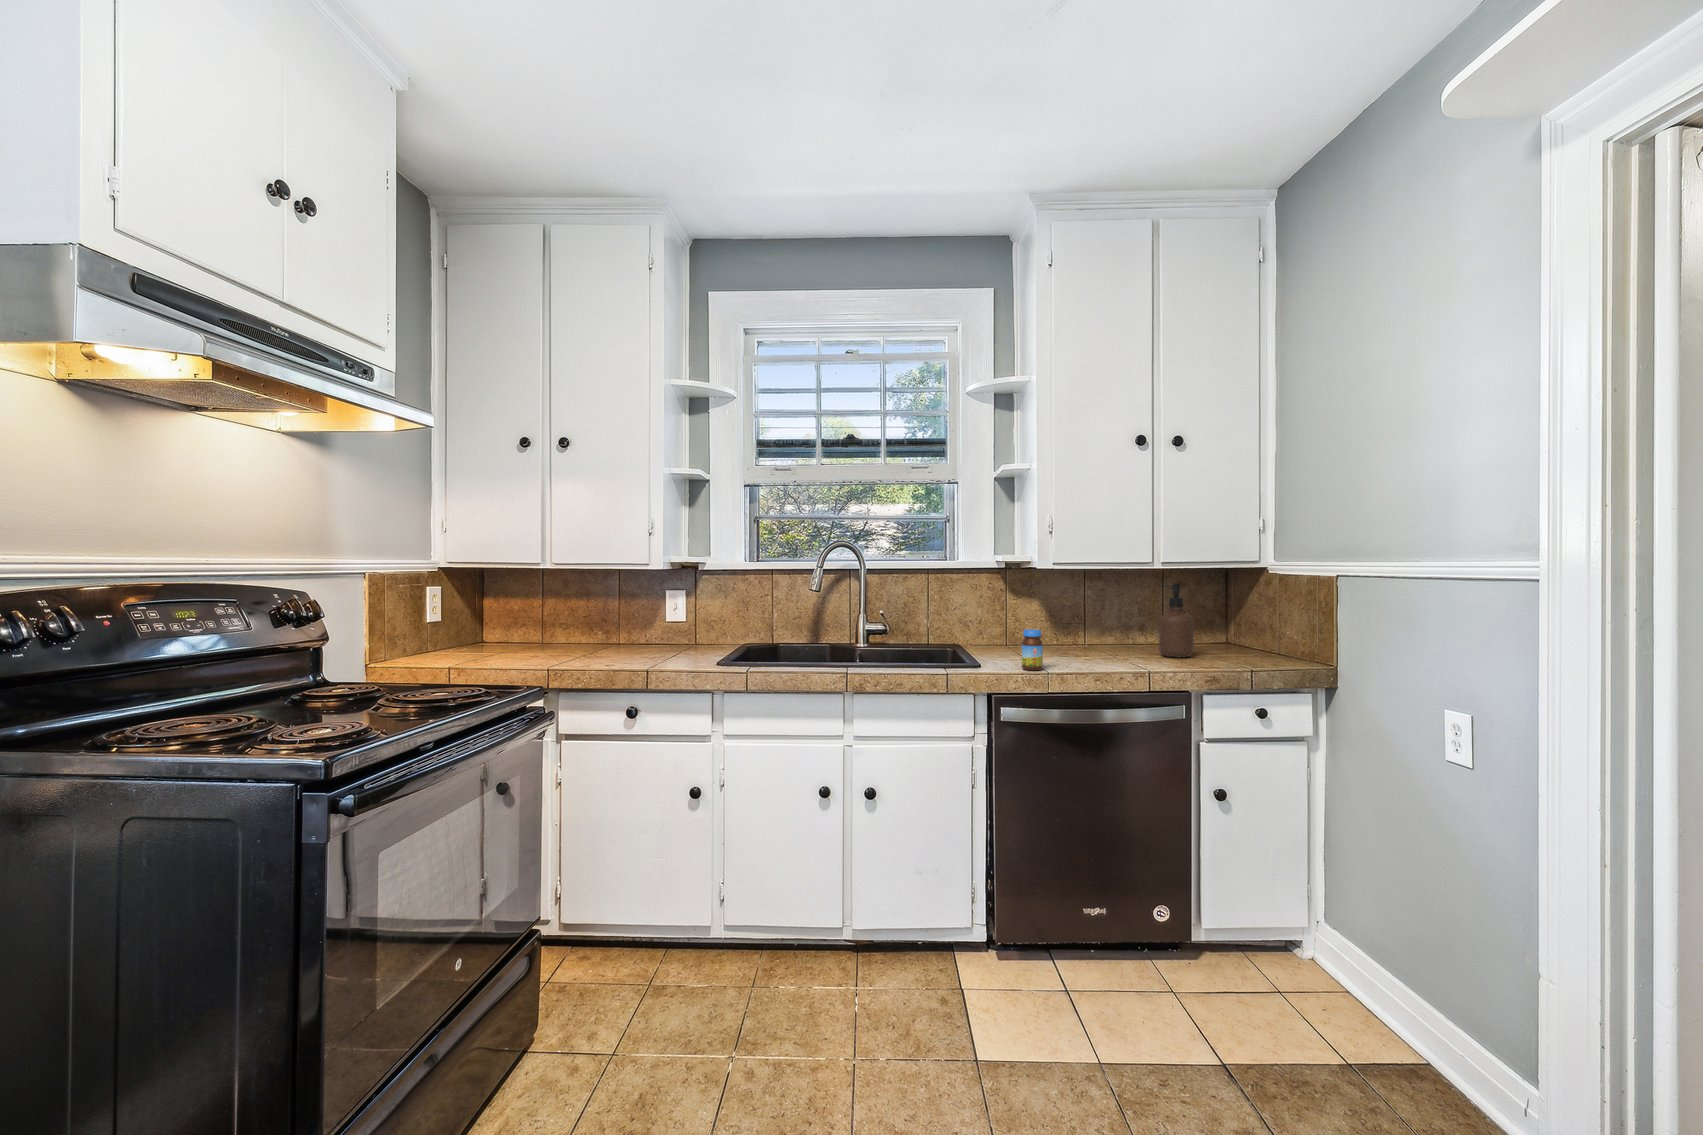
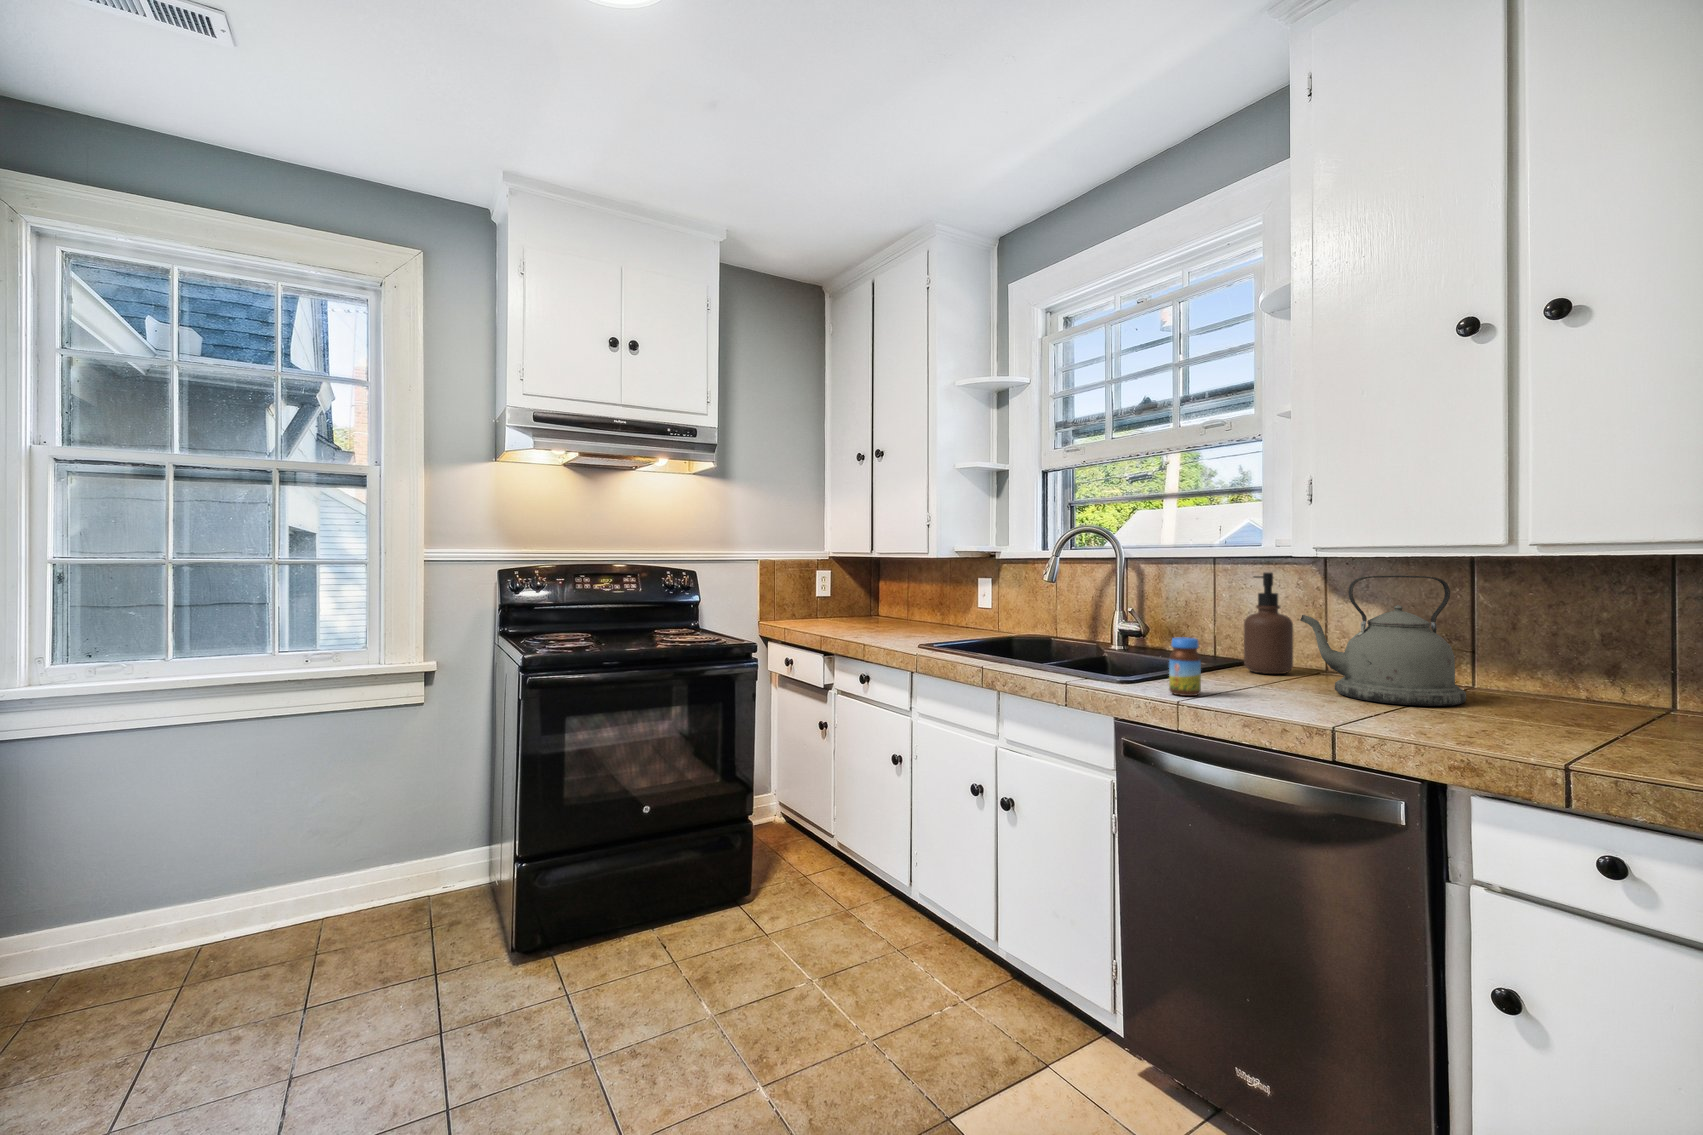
kettle: none [1057,582,1124,658] -> present [1300,576,1466,706]
soap dispenser: present [1159,583,1194,658] -> present [1244,572,1293,674]

